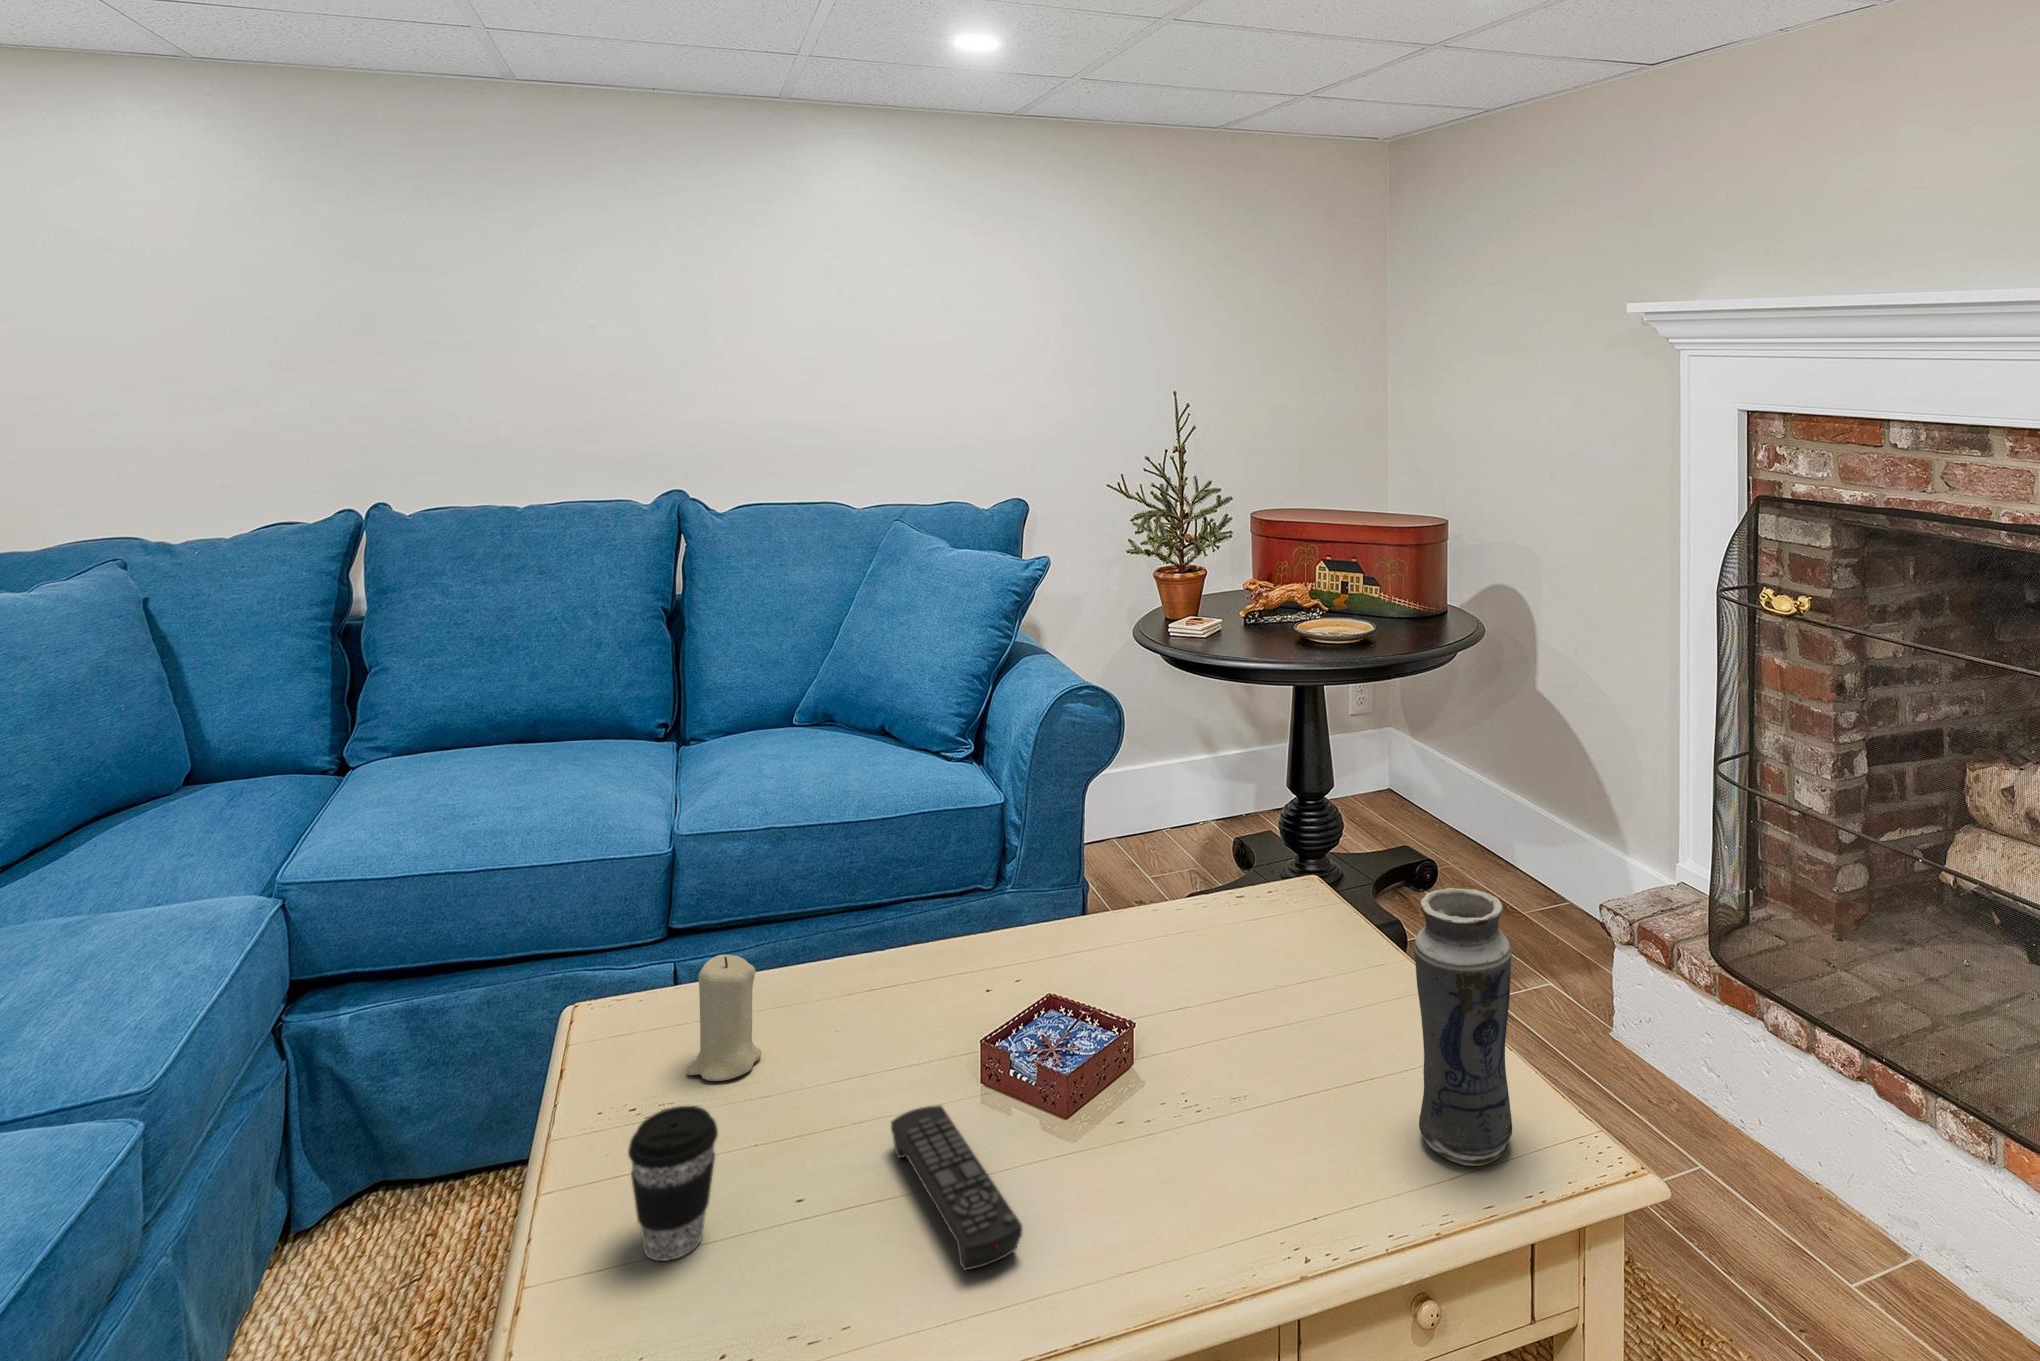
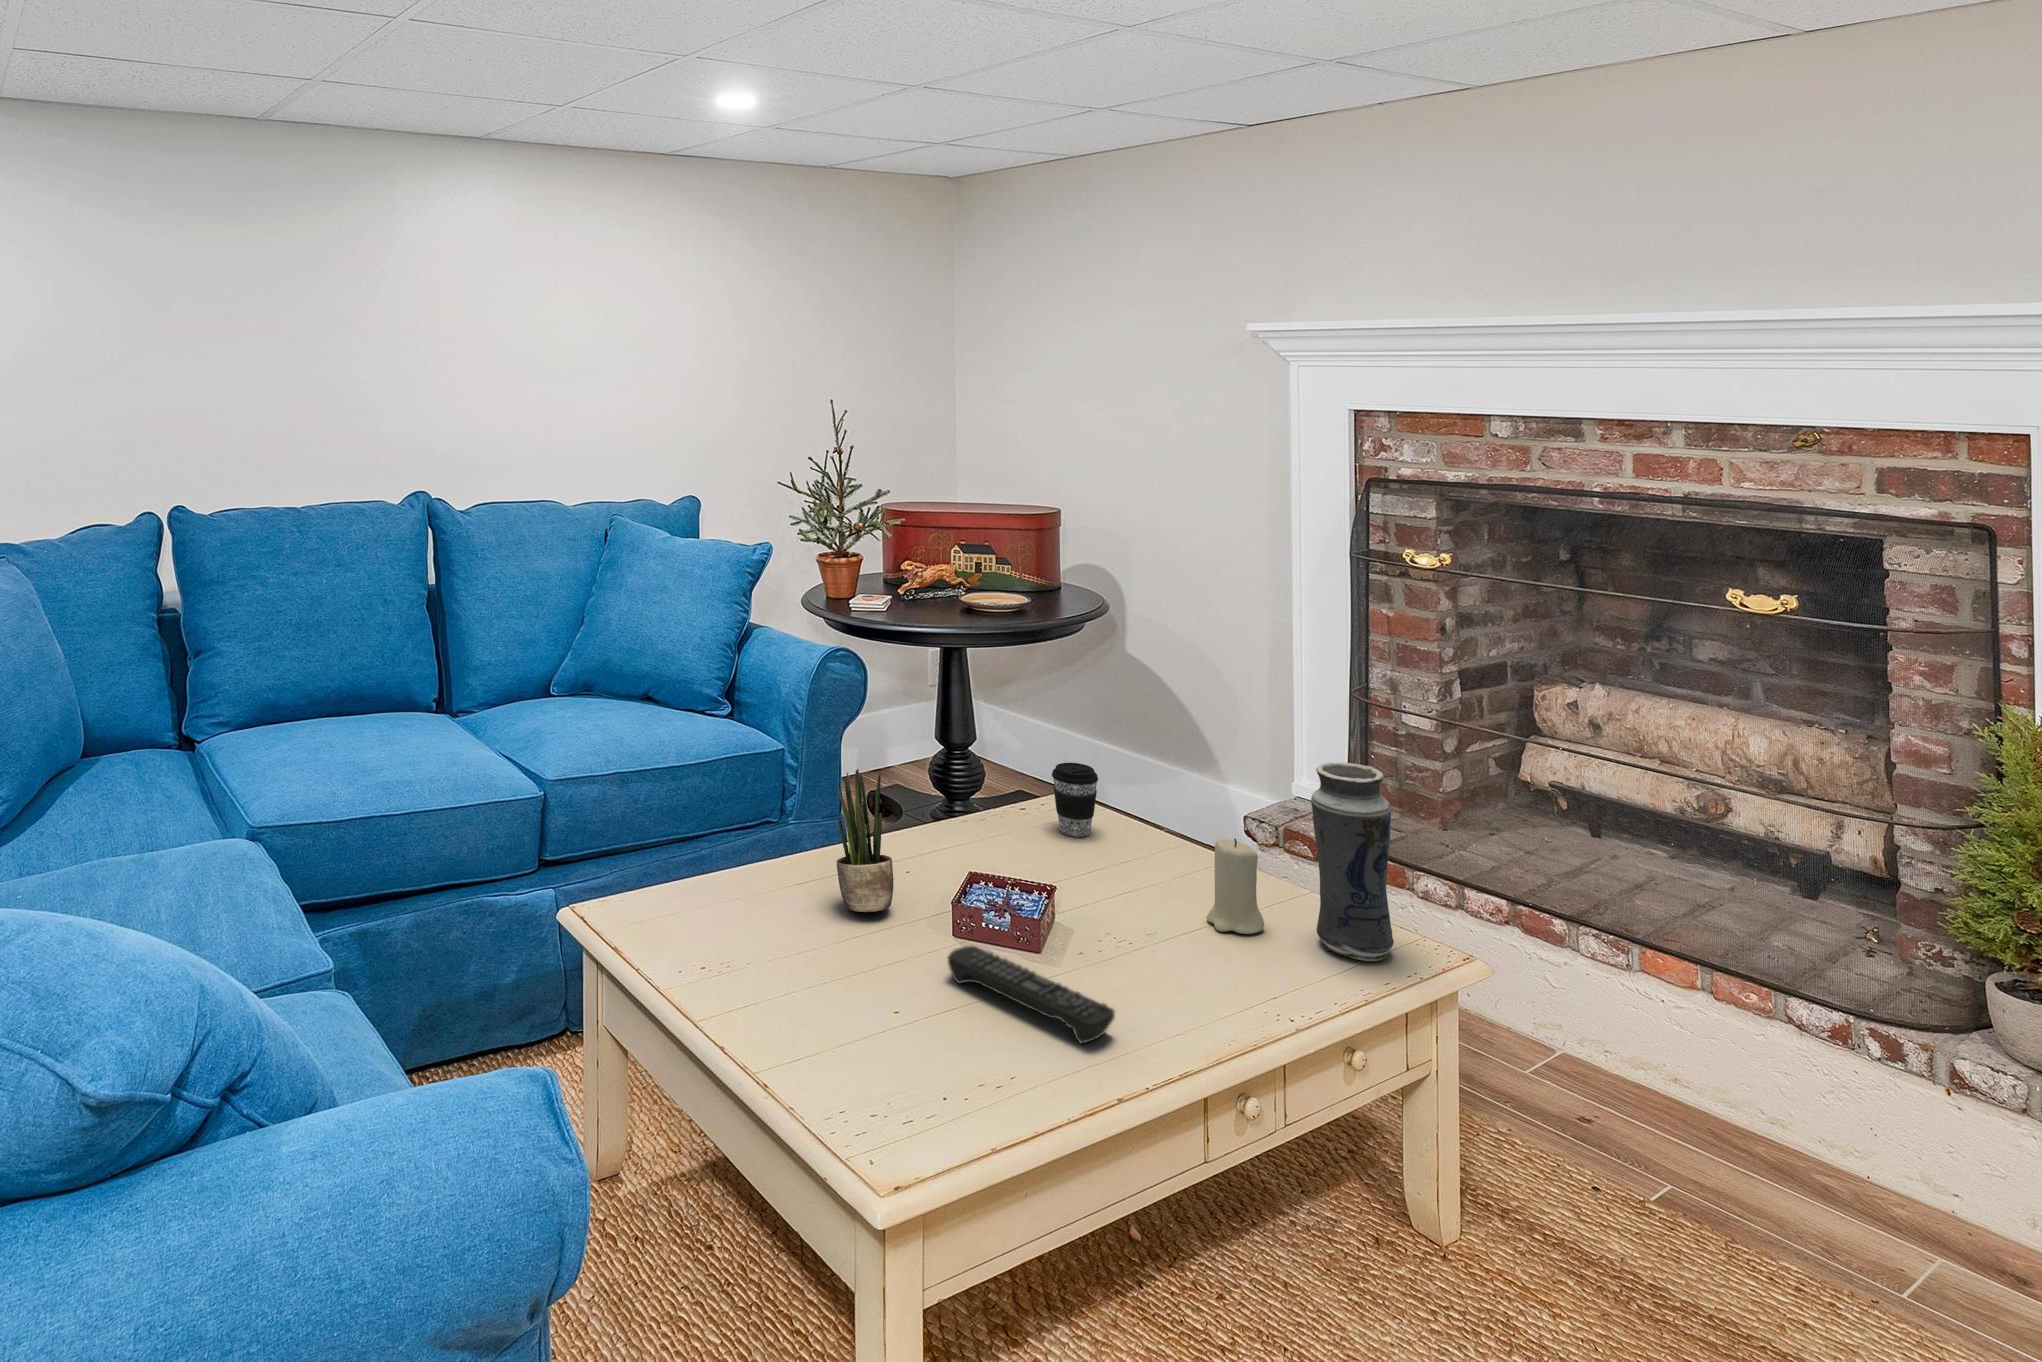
potted plant: none [860,858,931,1041] -> present [837,769,893,912]
candle: present [686,954,762,1081] -> present [1207,838,1264,934]
coffee cup: present [628,1106,718,1261] -> present [1052,763,1098,837]

